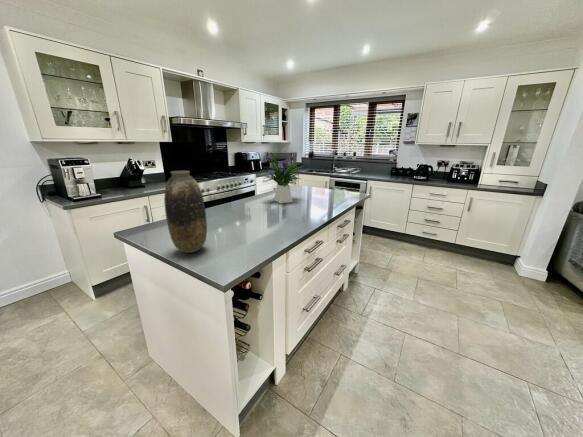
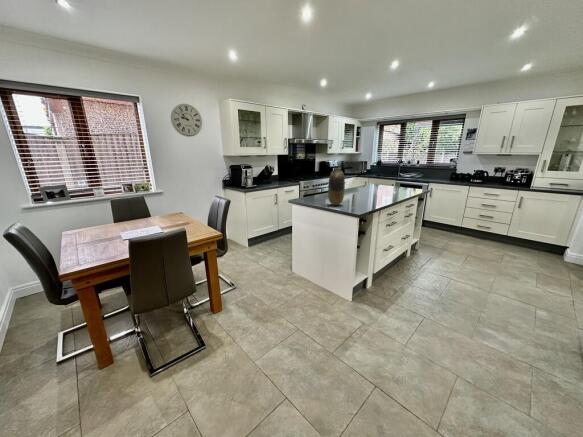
flower arrangement: present [264,153,304,203] -> none [354,160,386,192]

